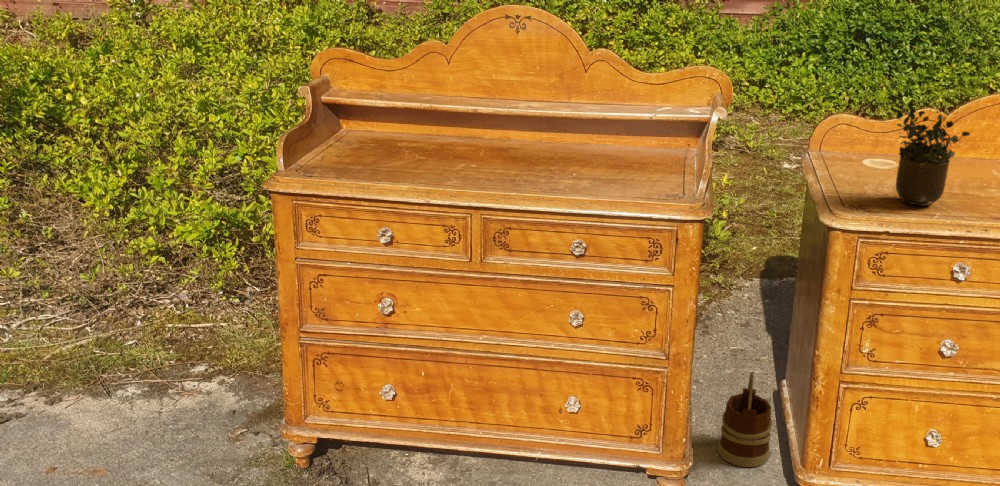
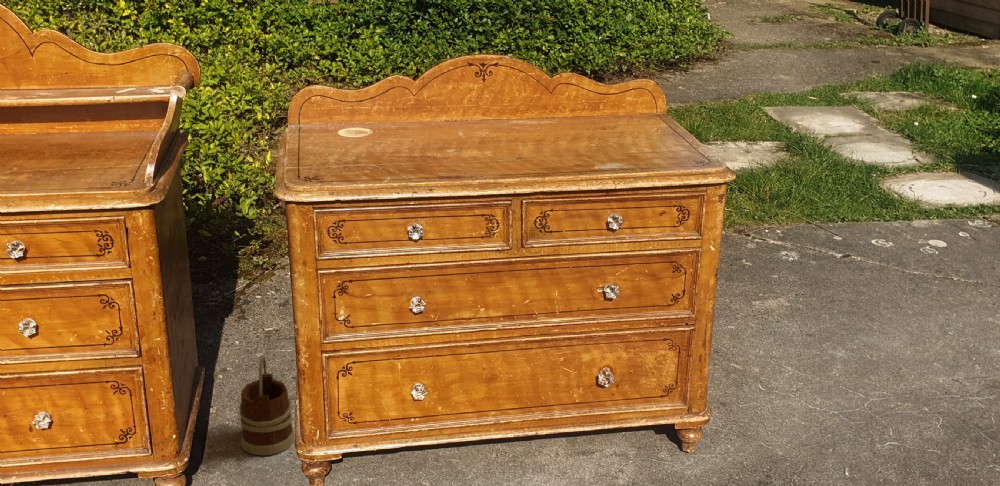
potted plant: present [890,84,970,206] -> none [327,48,405,170]

